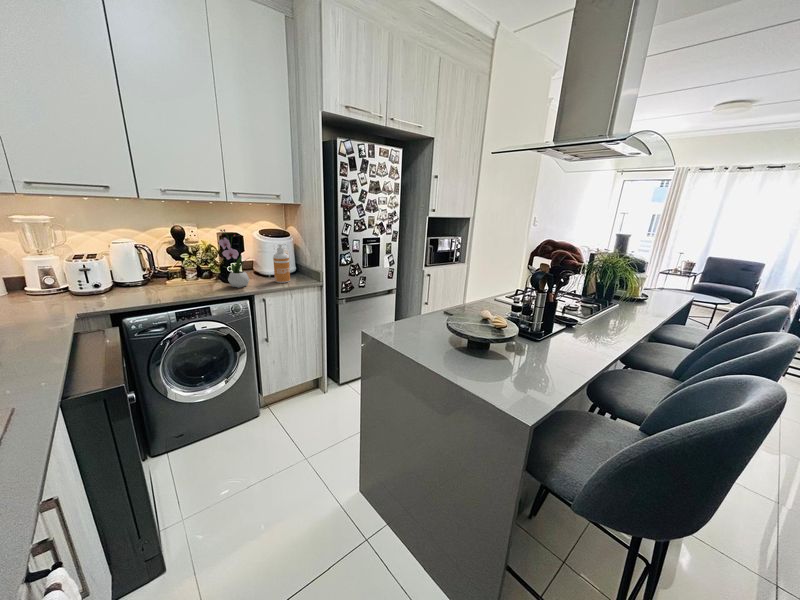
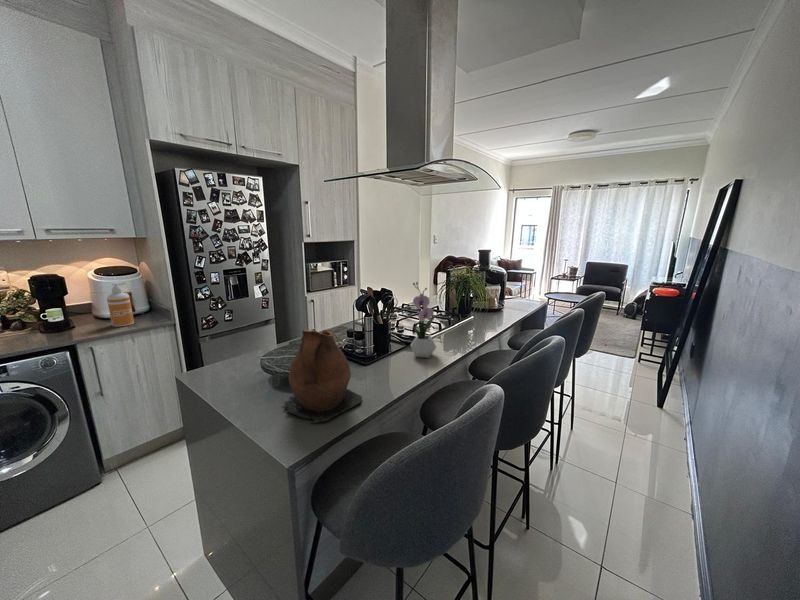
flower arrangement: present [219,229,249,288] -> present [410,282,436,358]
ceramic pitcher: none [477,302,558,396] -> present [284,330,362,423]

